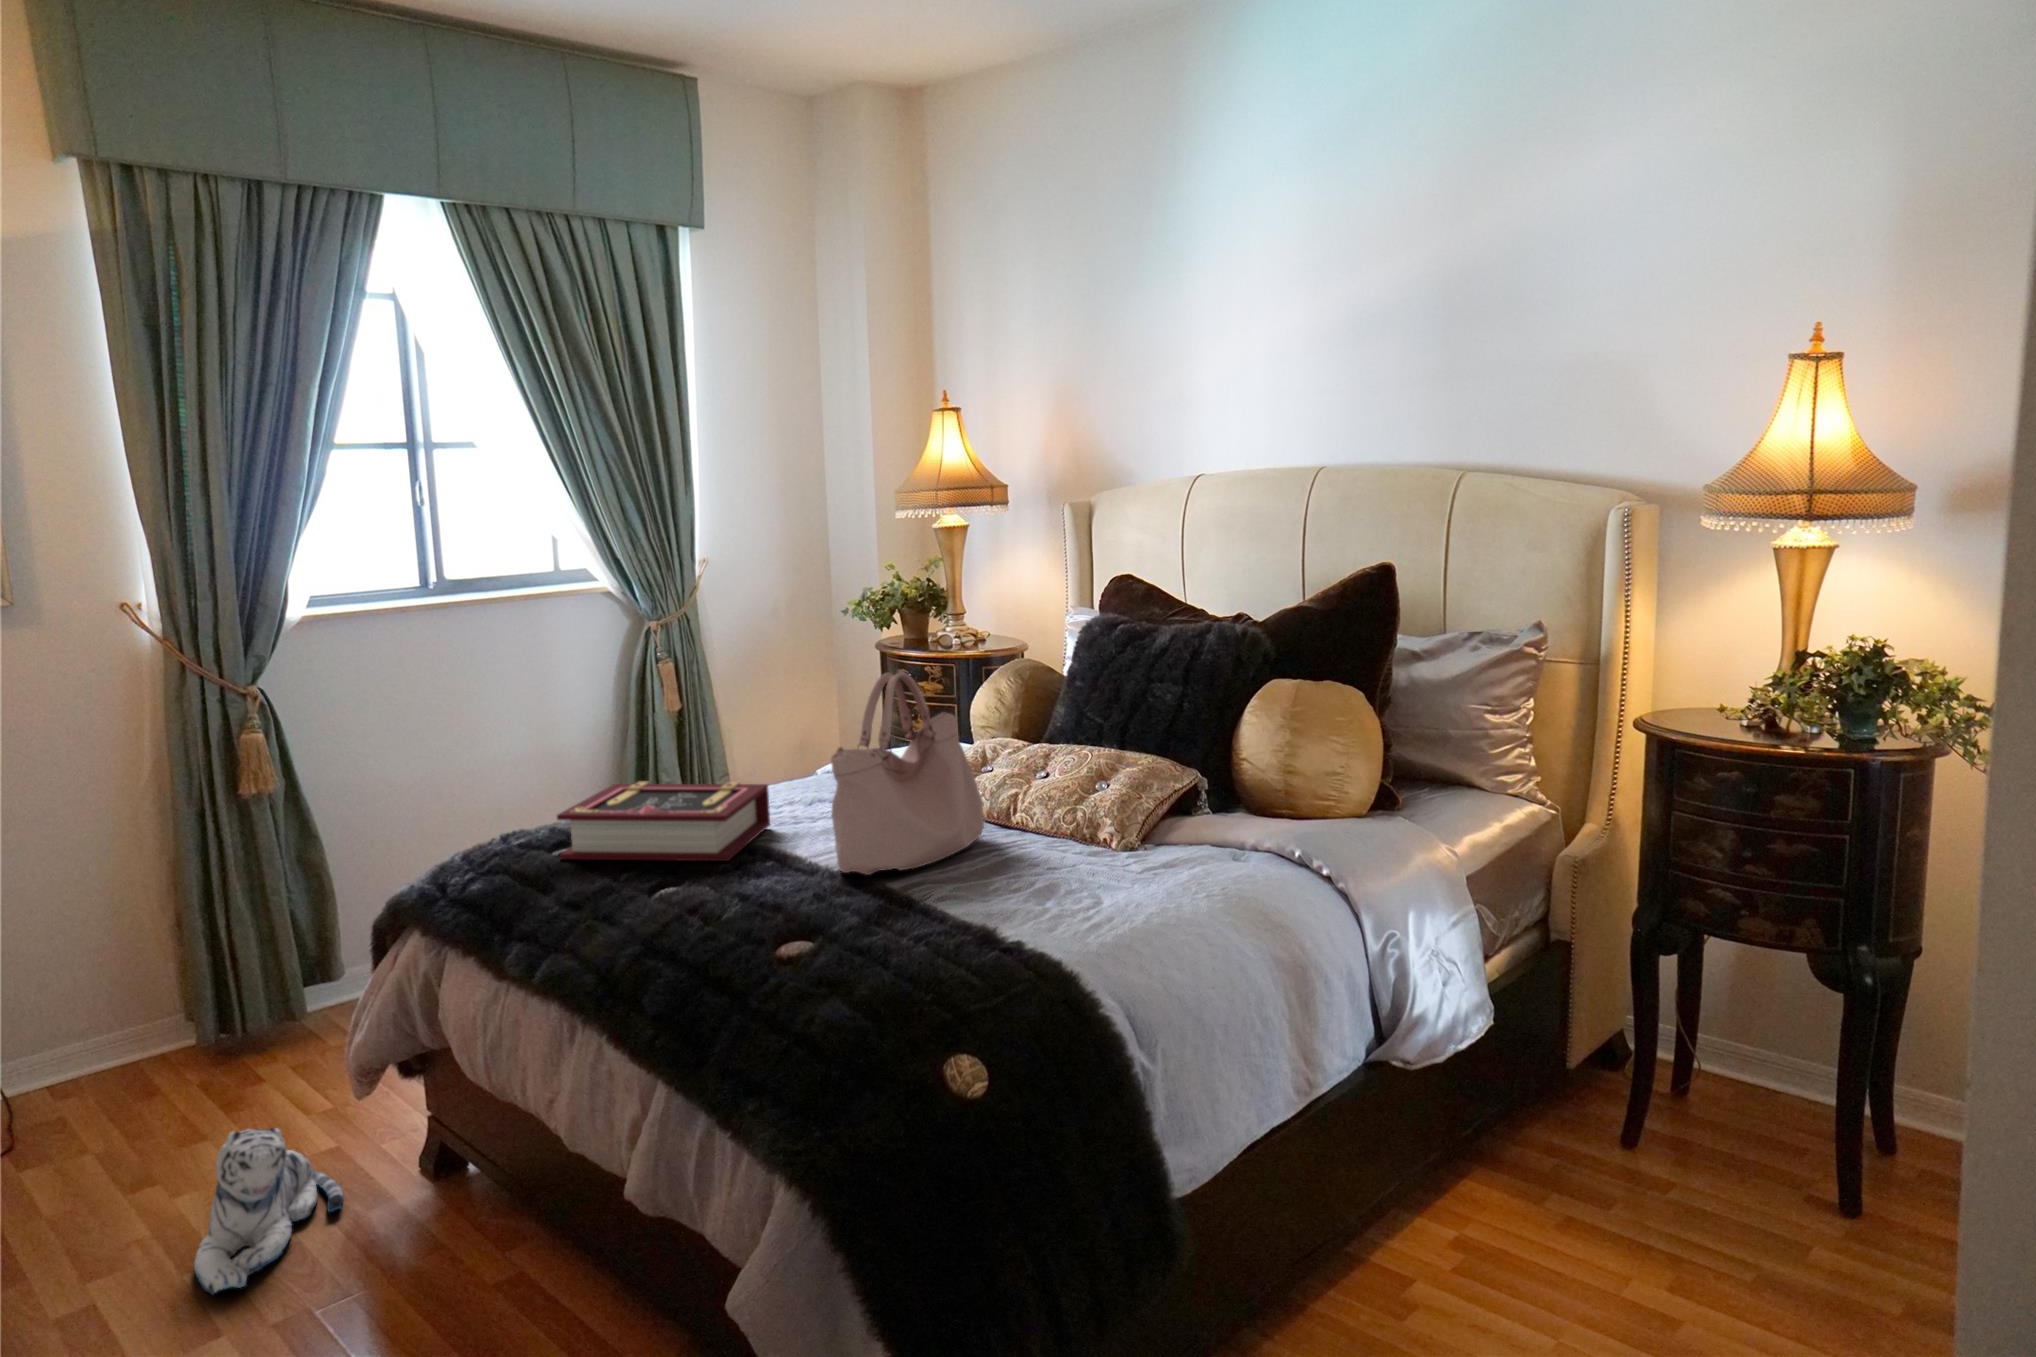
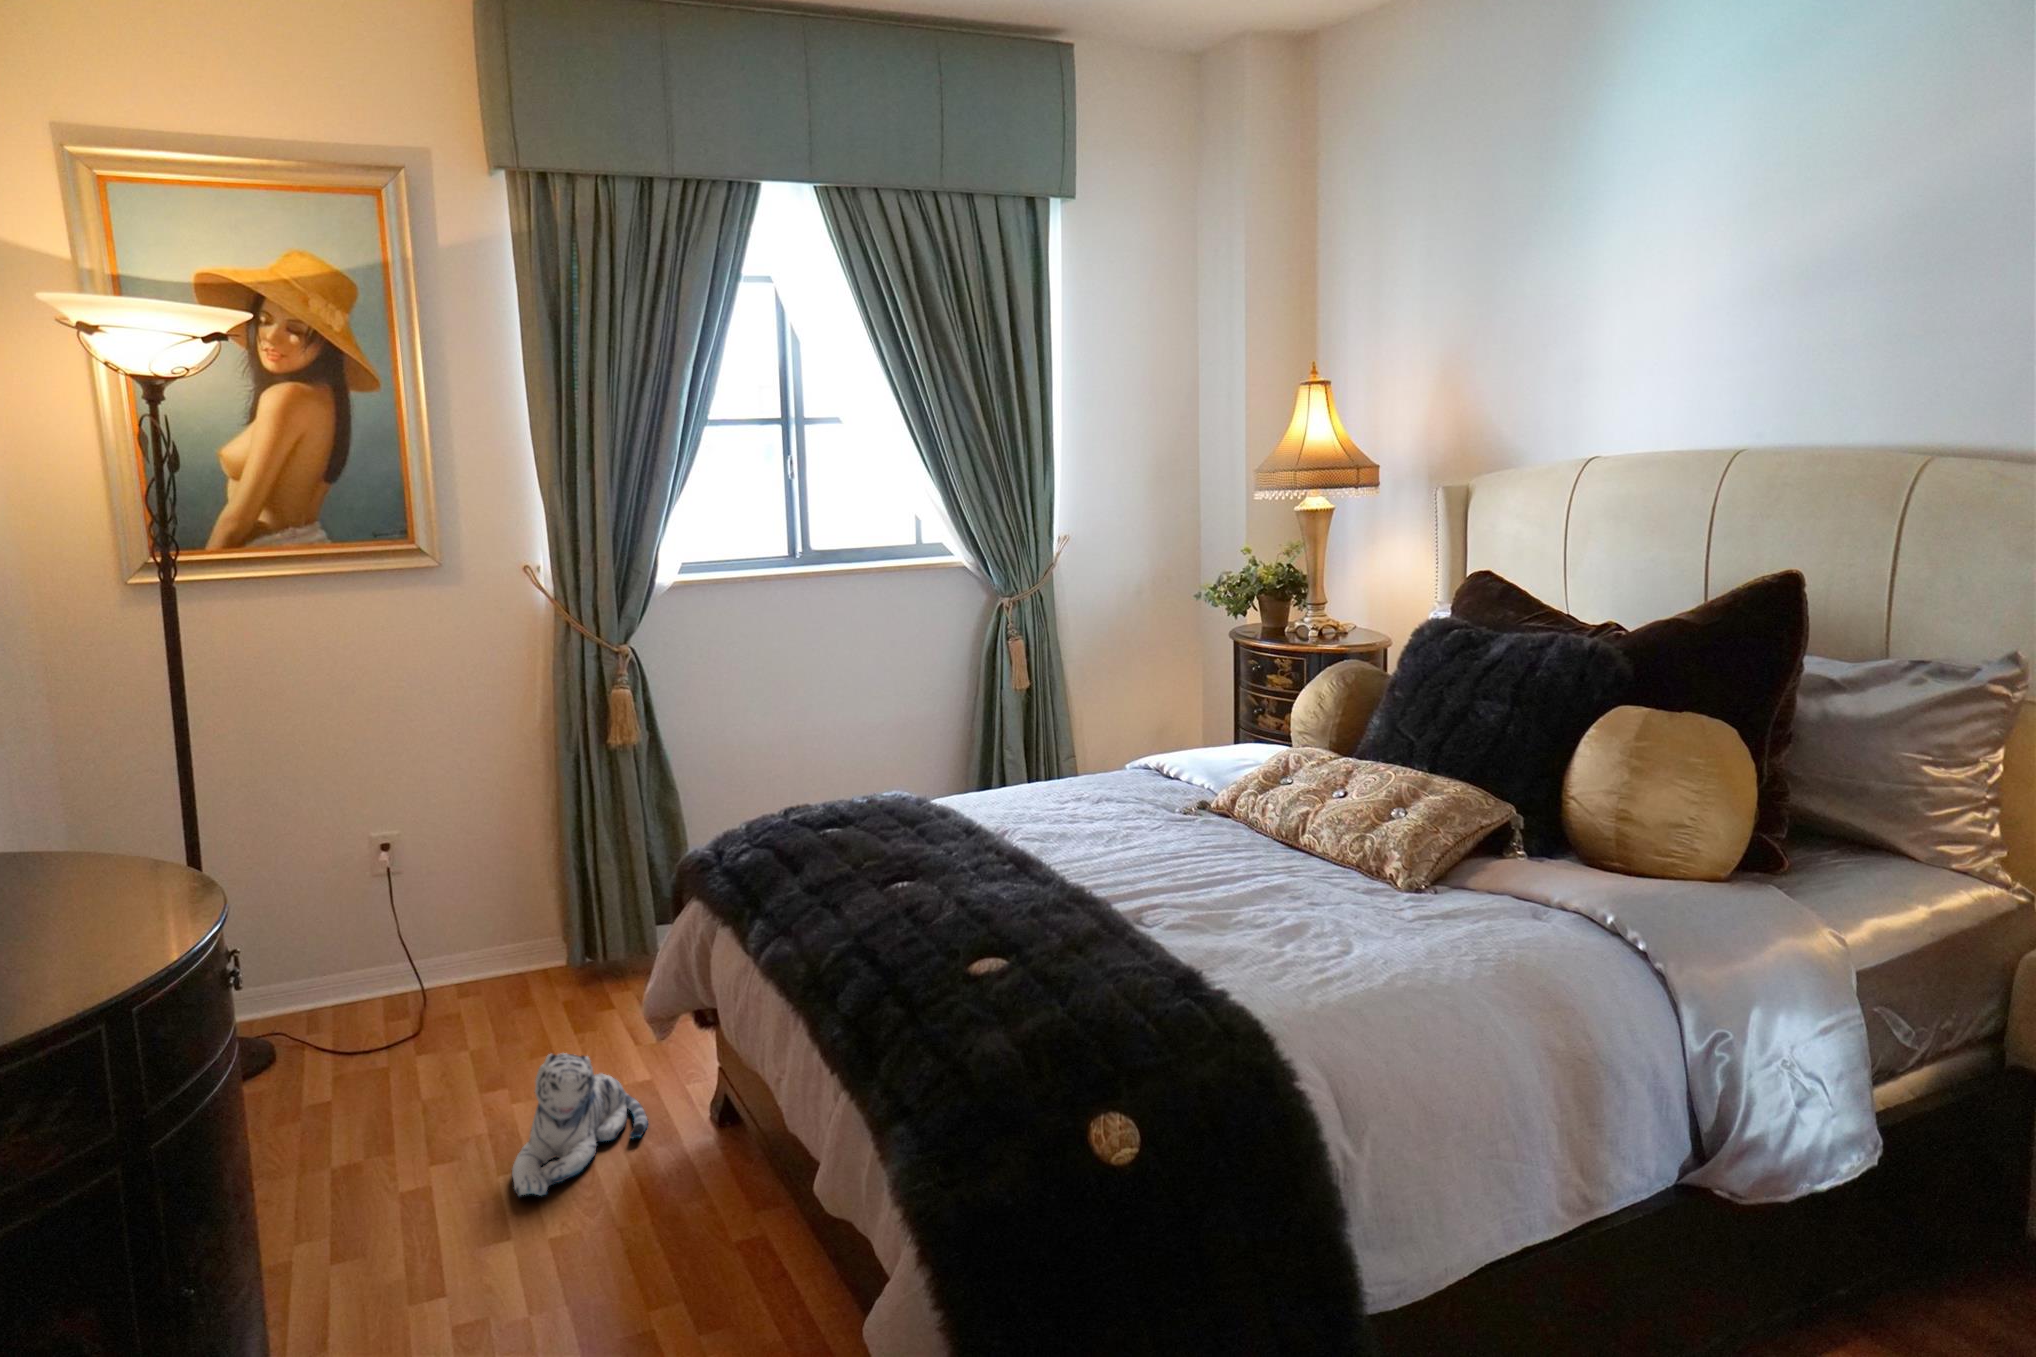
handbag: present [831,672,984,875] -> none [1076,674,1255,890]
book: present [557,781,770,861] -> none [829,766,1042,857]

